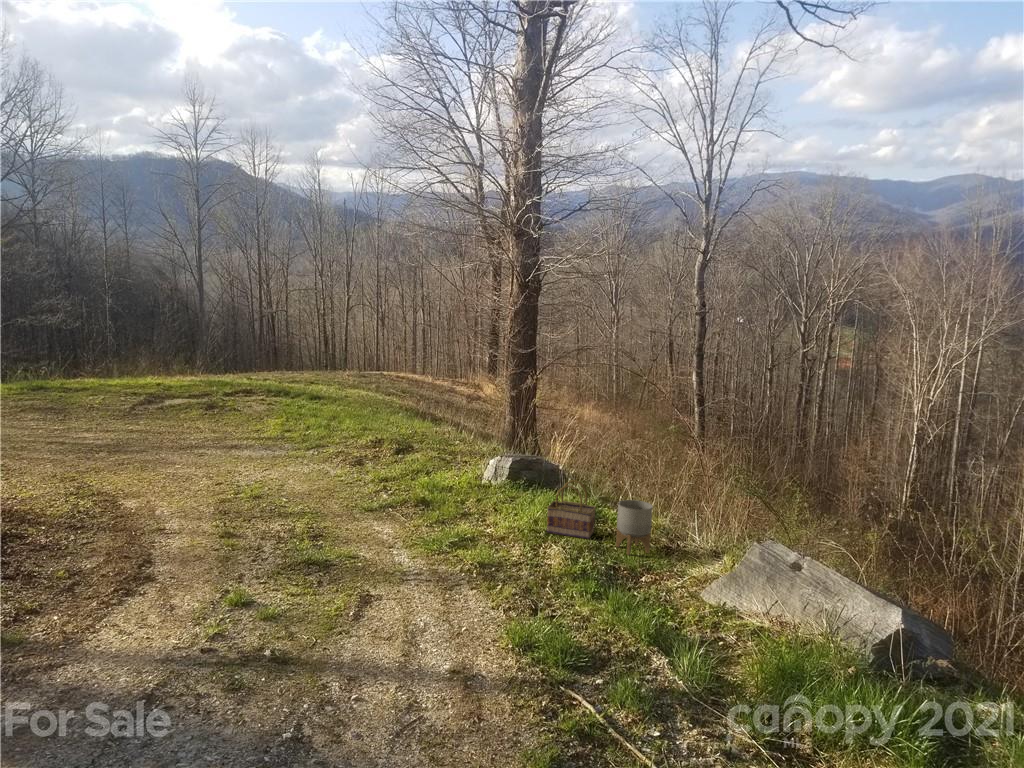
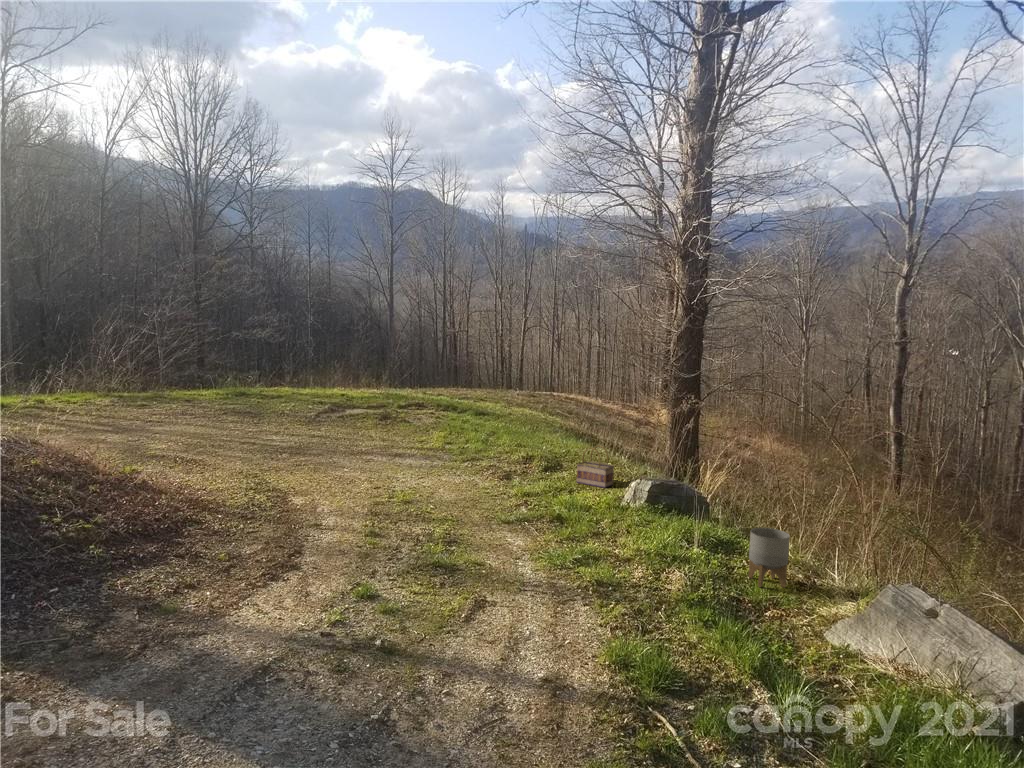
basket: present [547,480,596,539] -> present [577,445,614,488]

